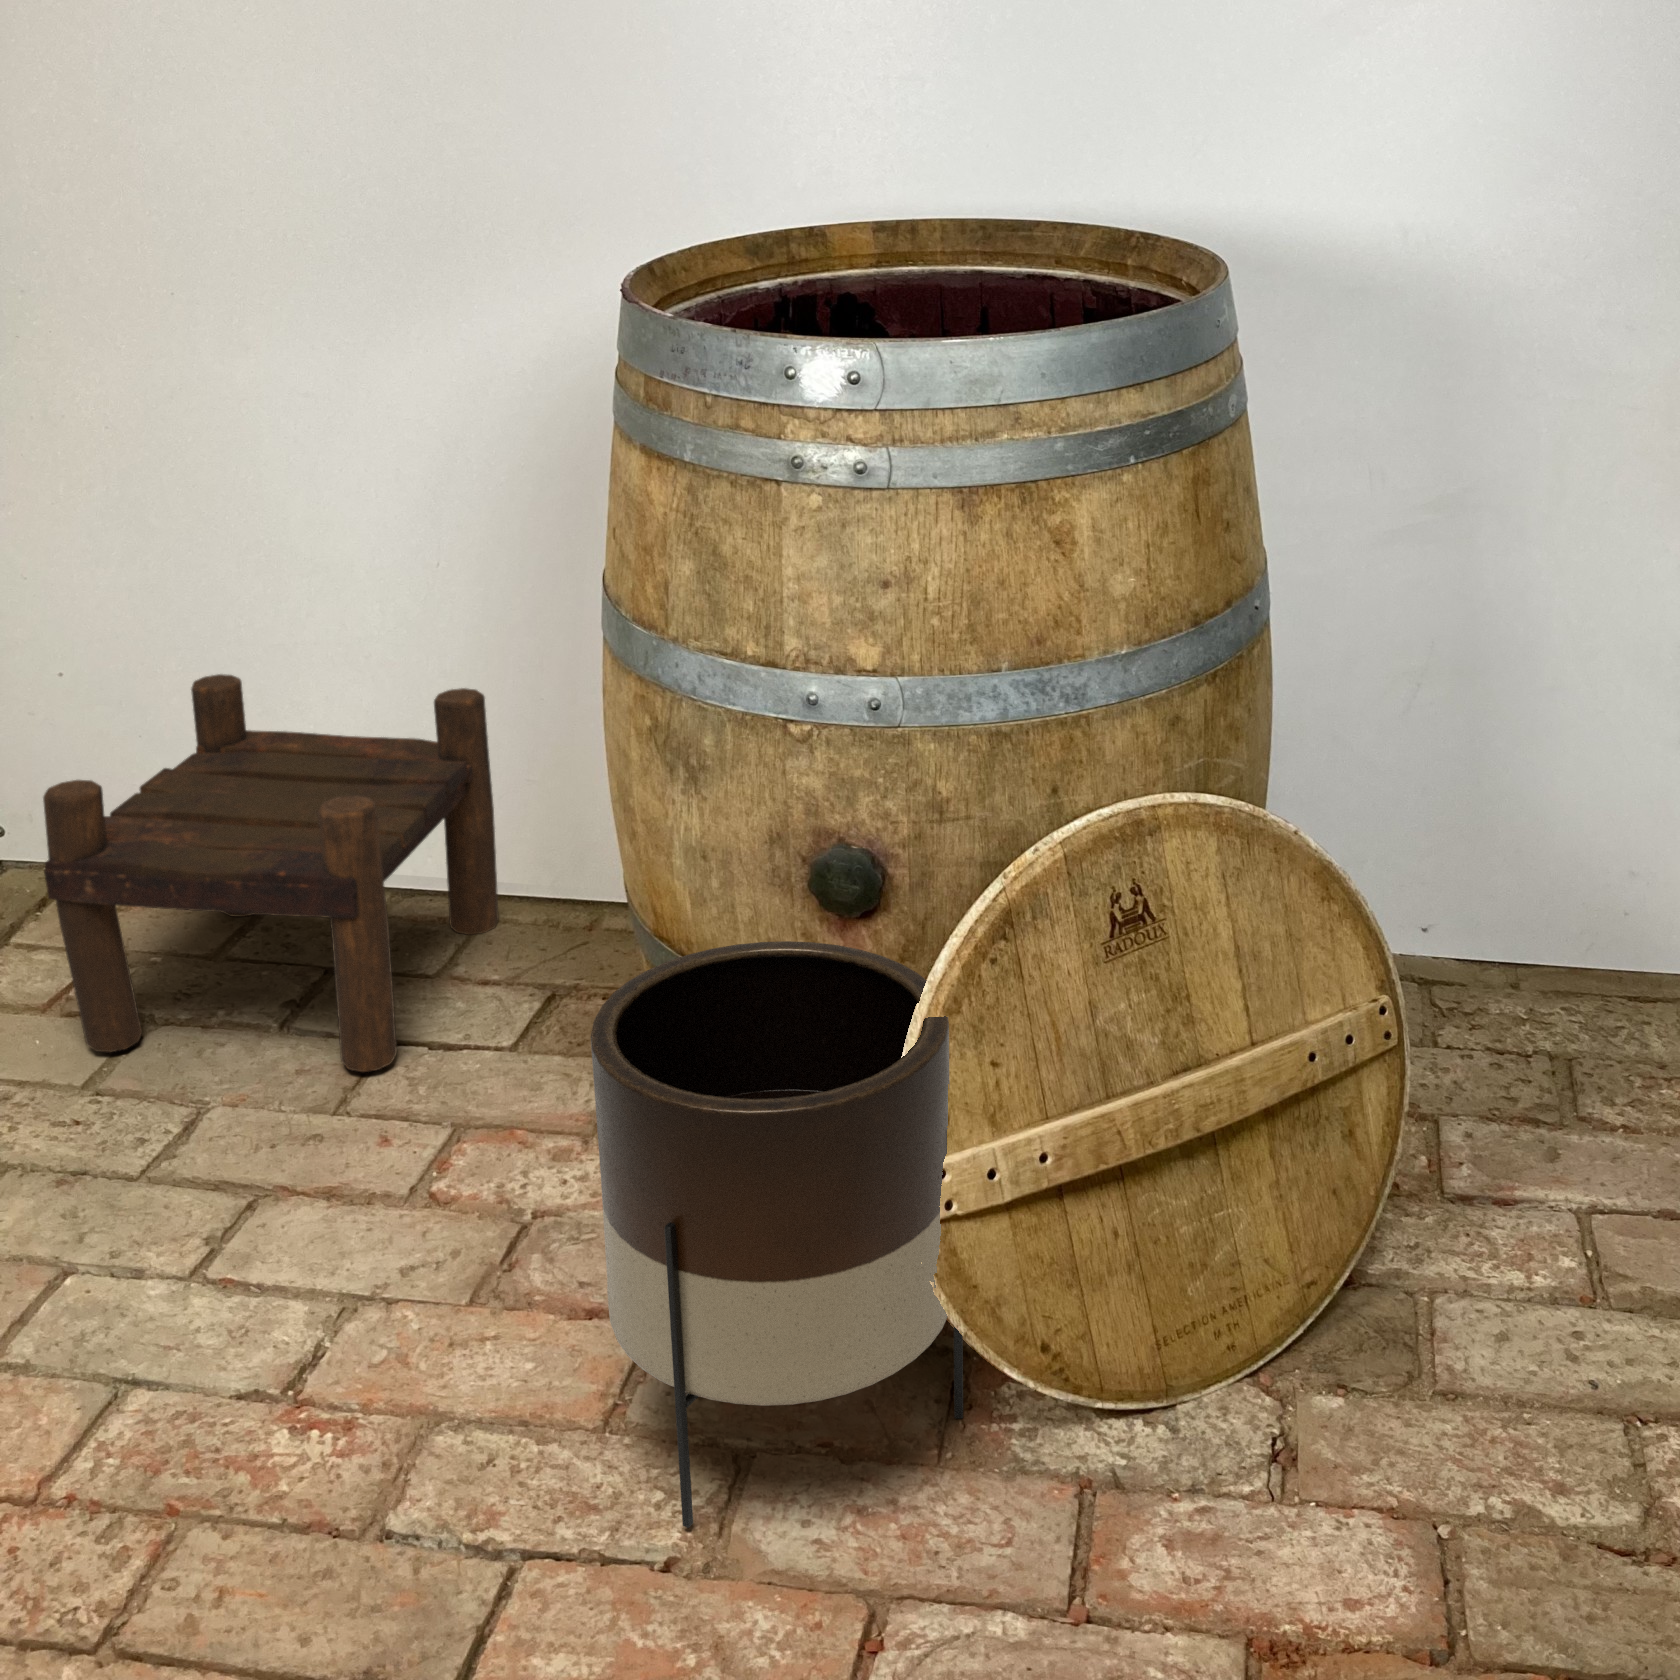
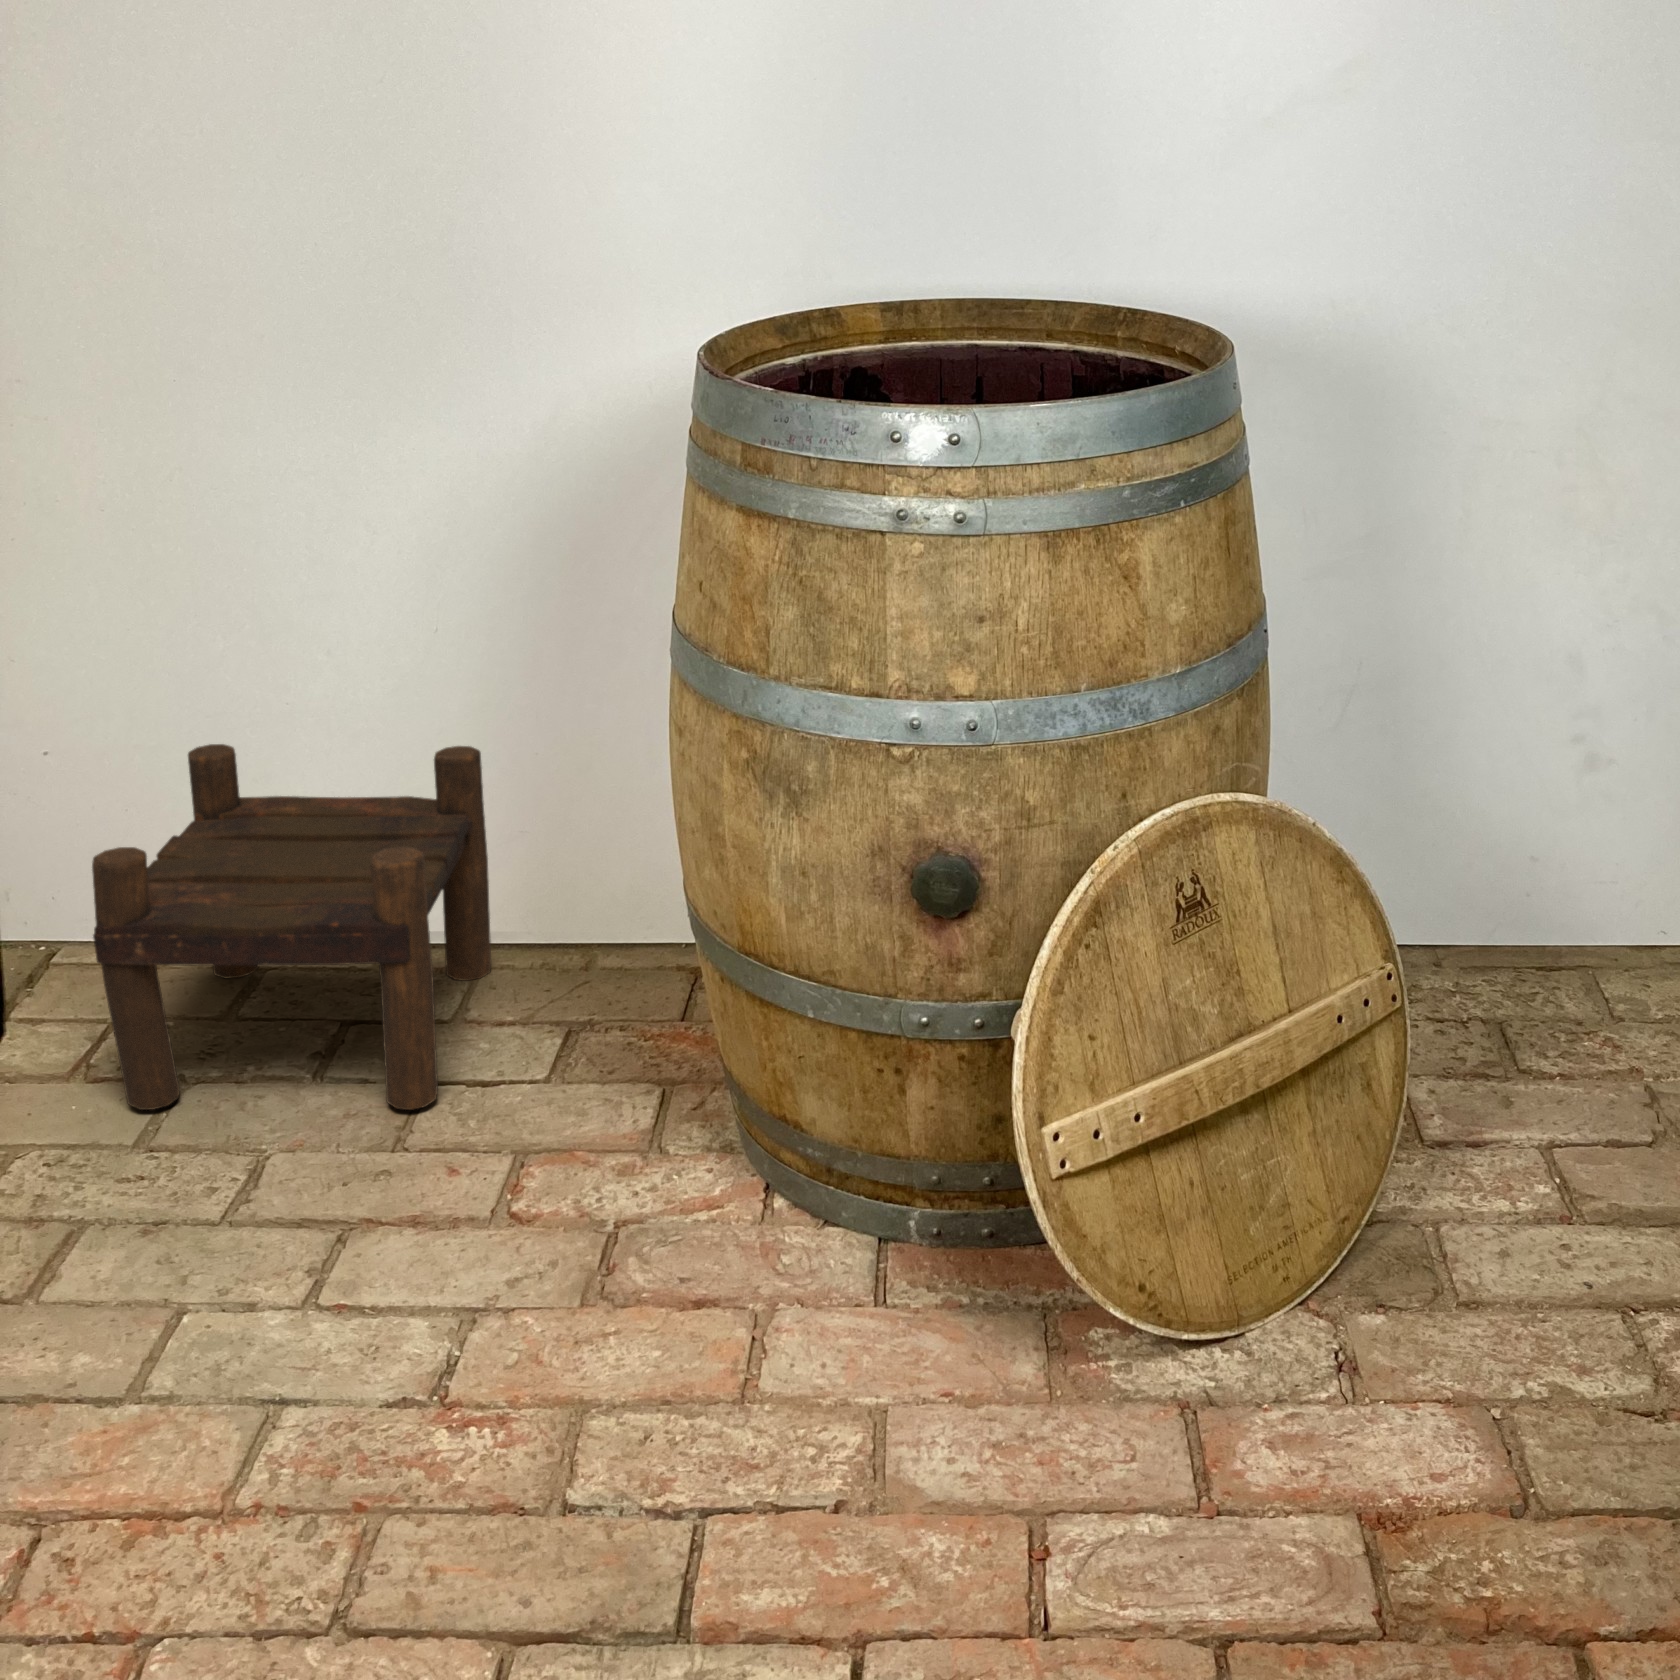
planter: present [591,941,963,1528] -> none [746,944,1067,1472]

